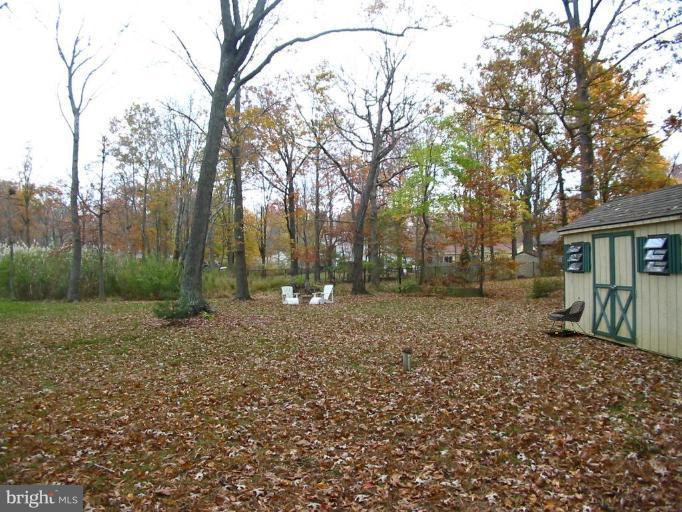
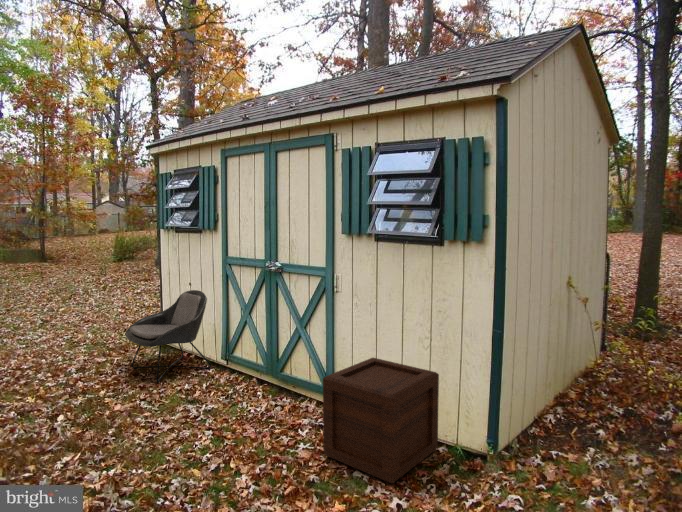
wooden crate: none [617,324,671,362] -> present [323,358,439,484]

